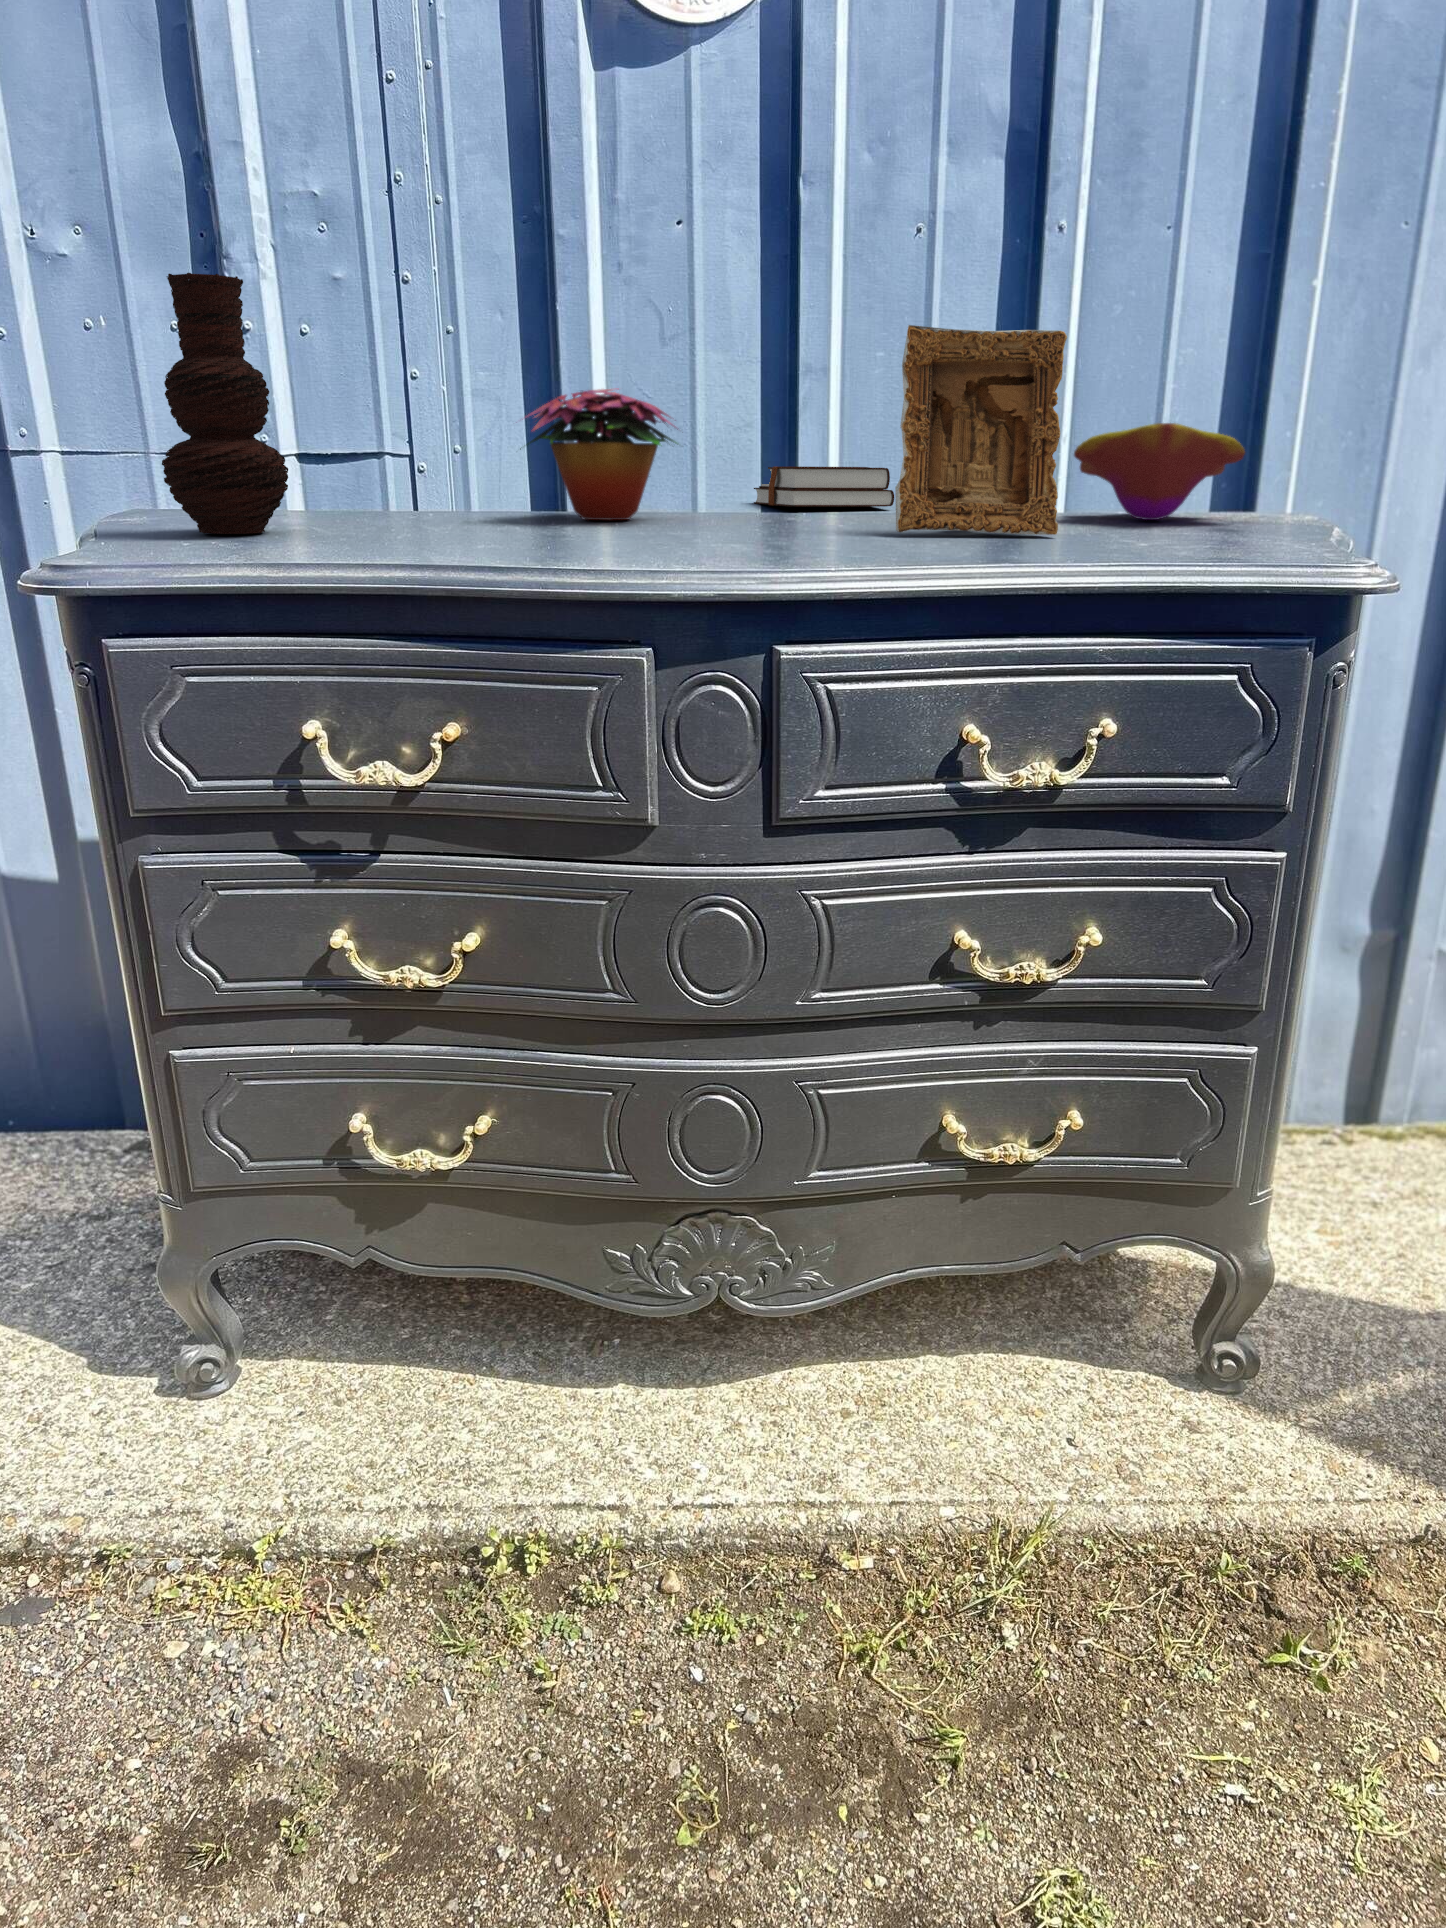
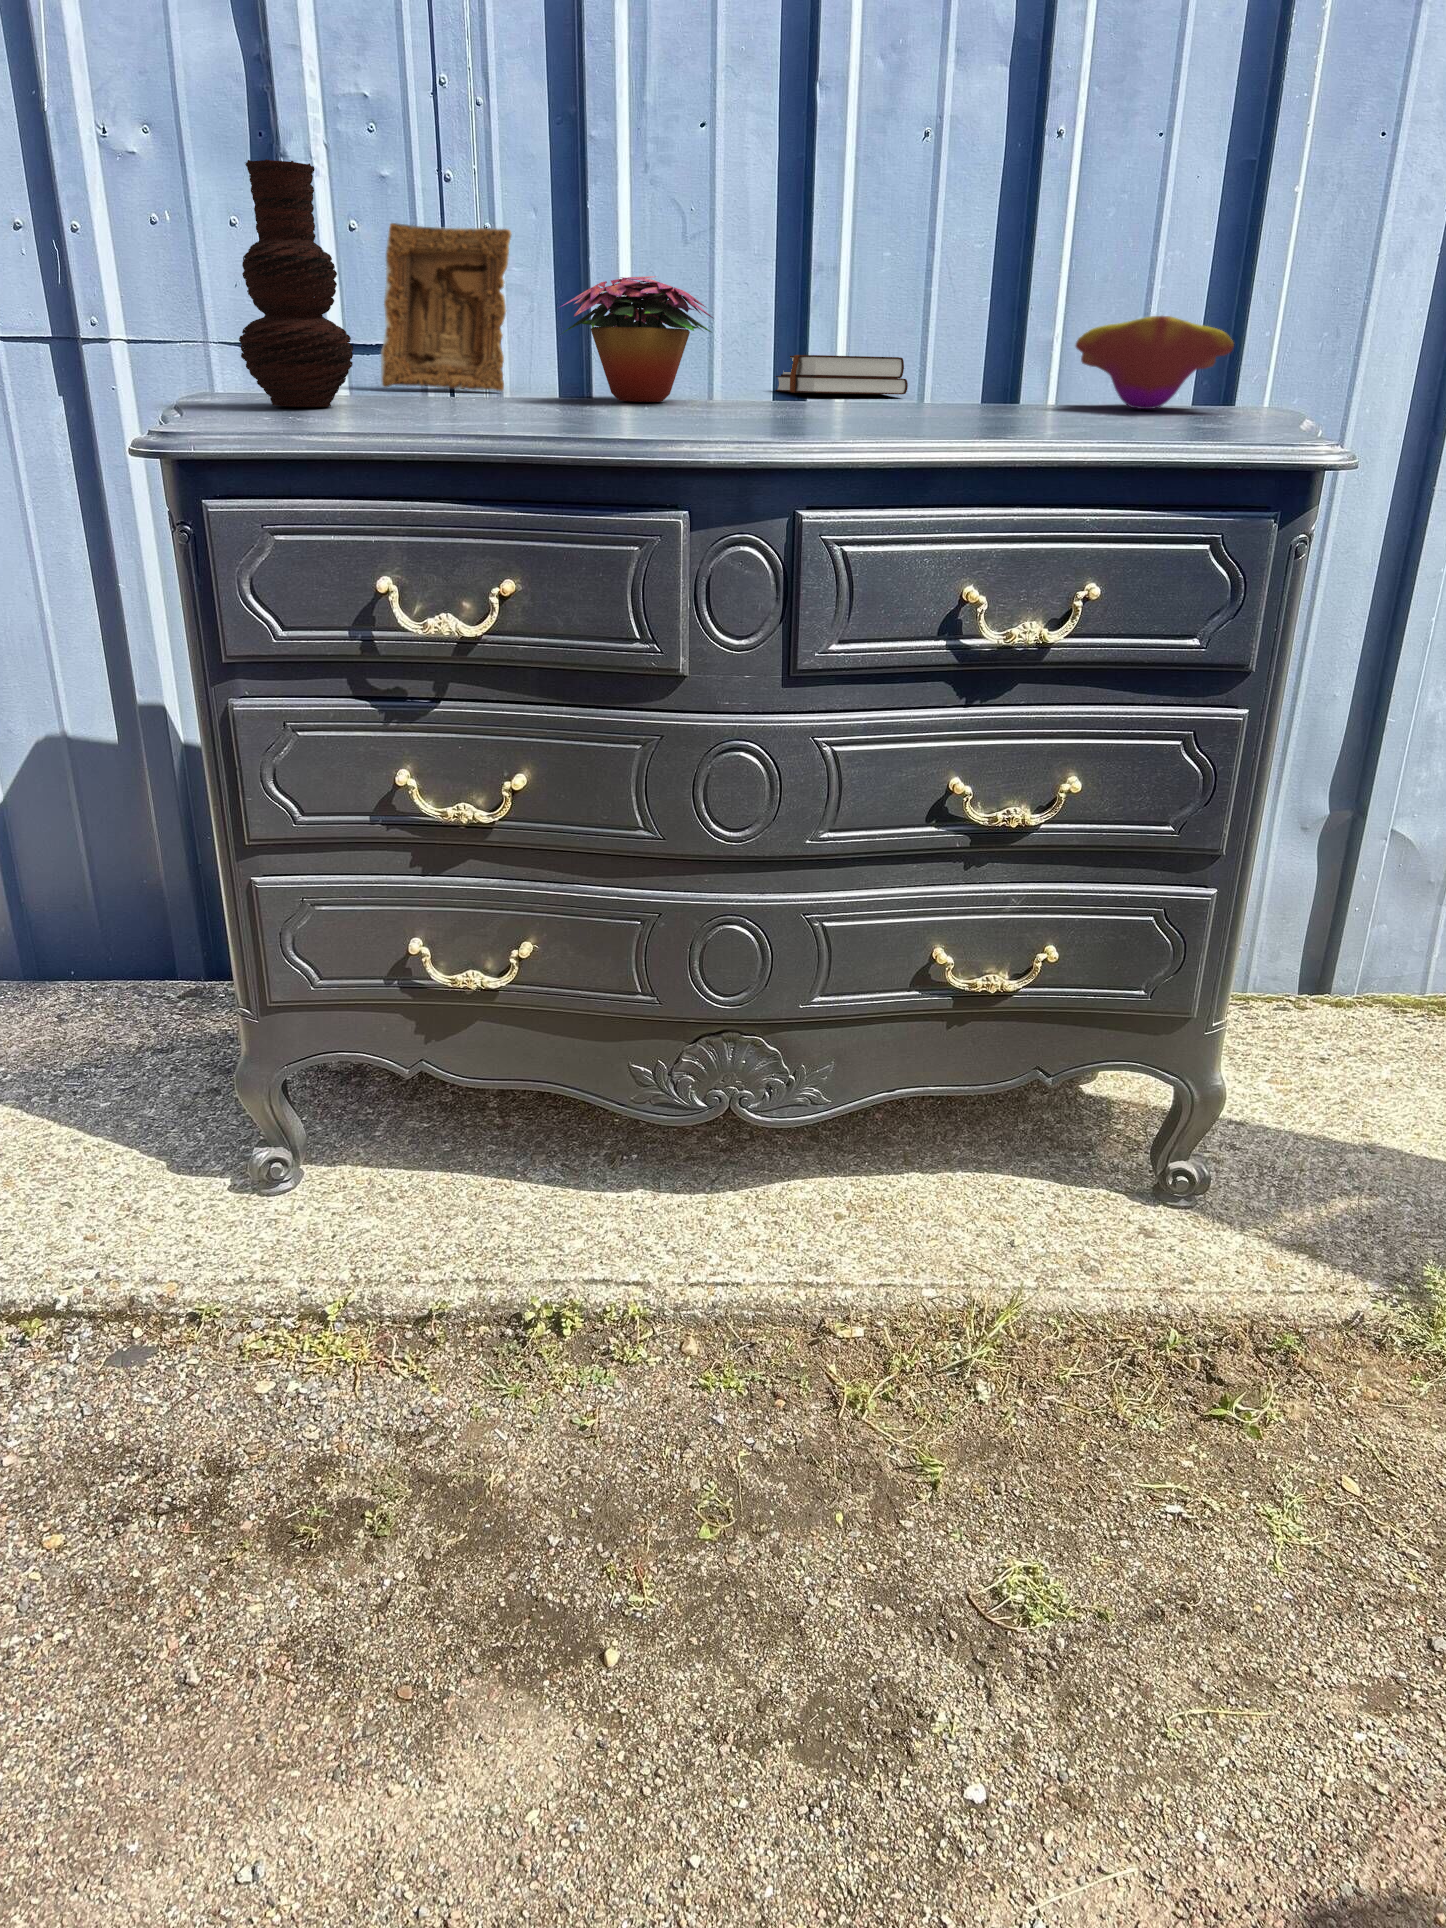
picture frame: present [895,325,1067,535] -> present [381,223,512,391]

